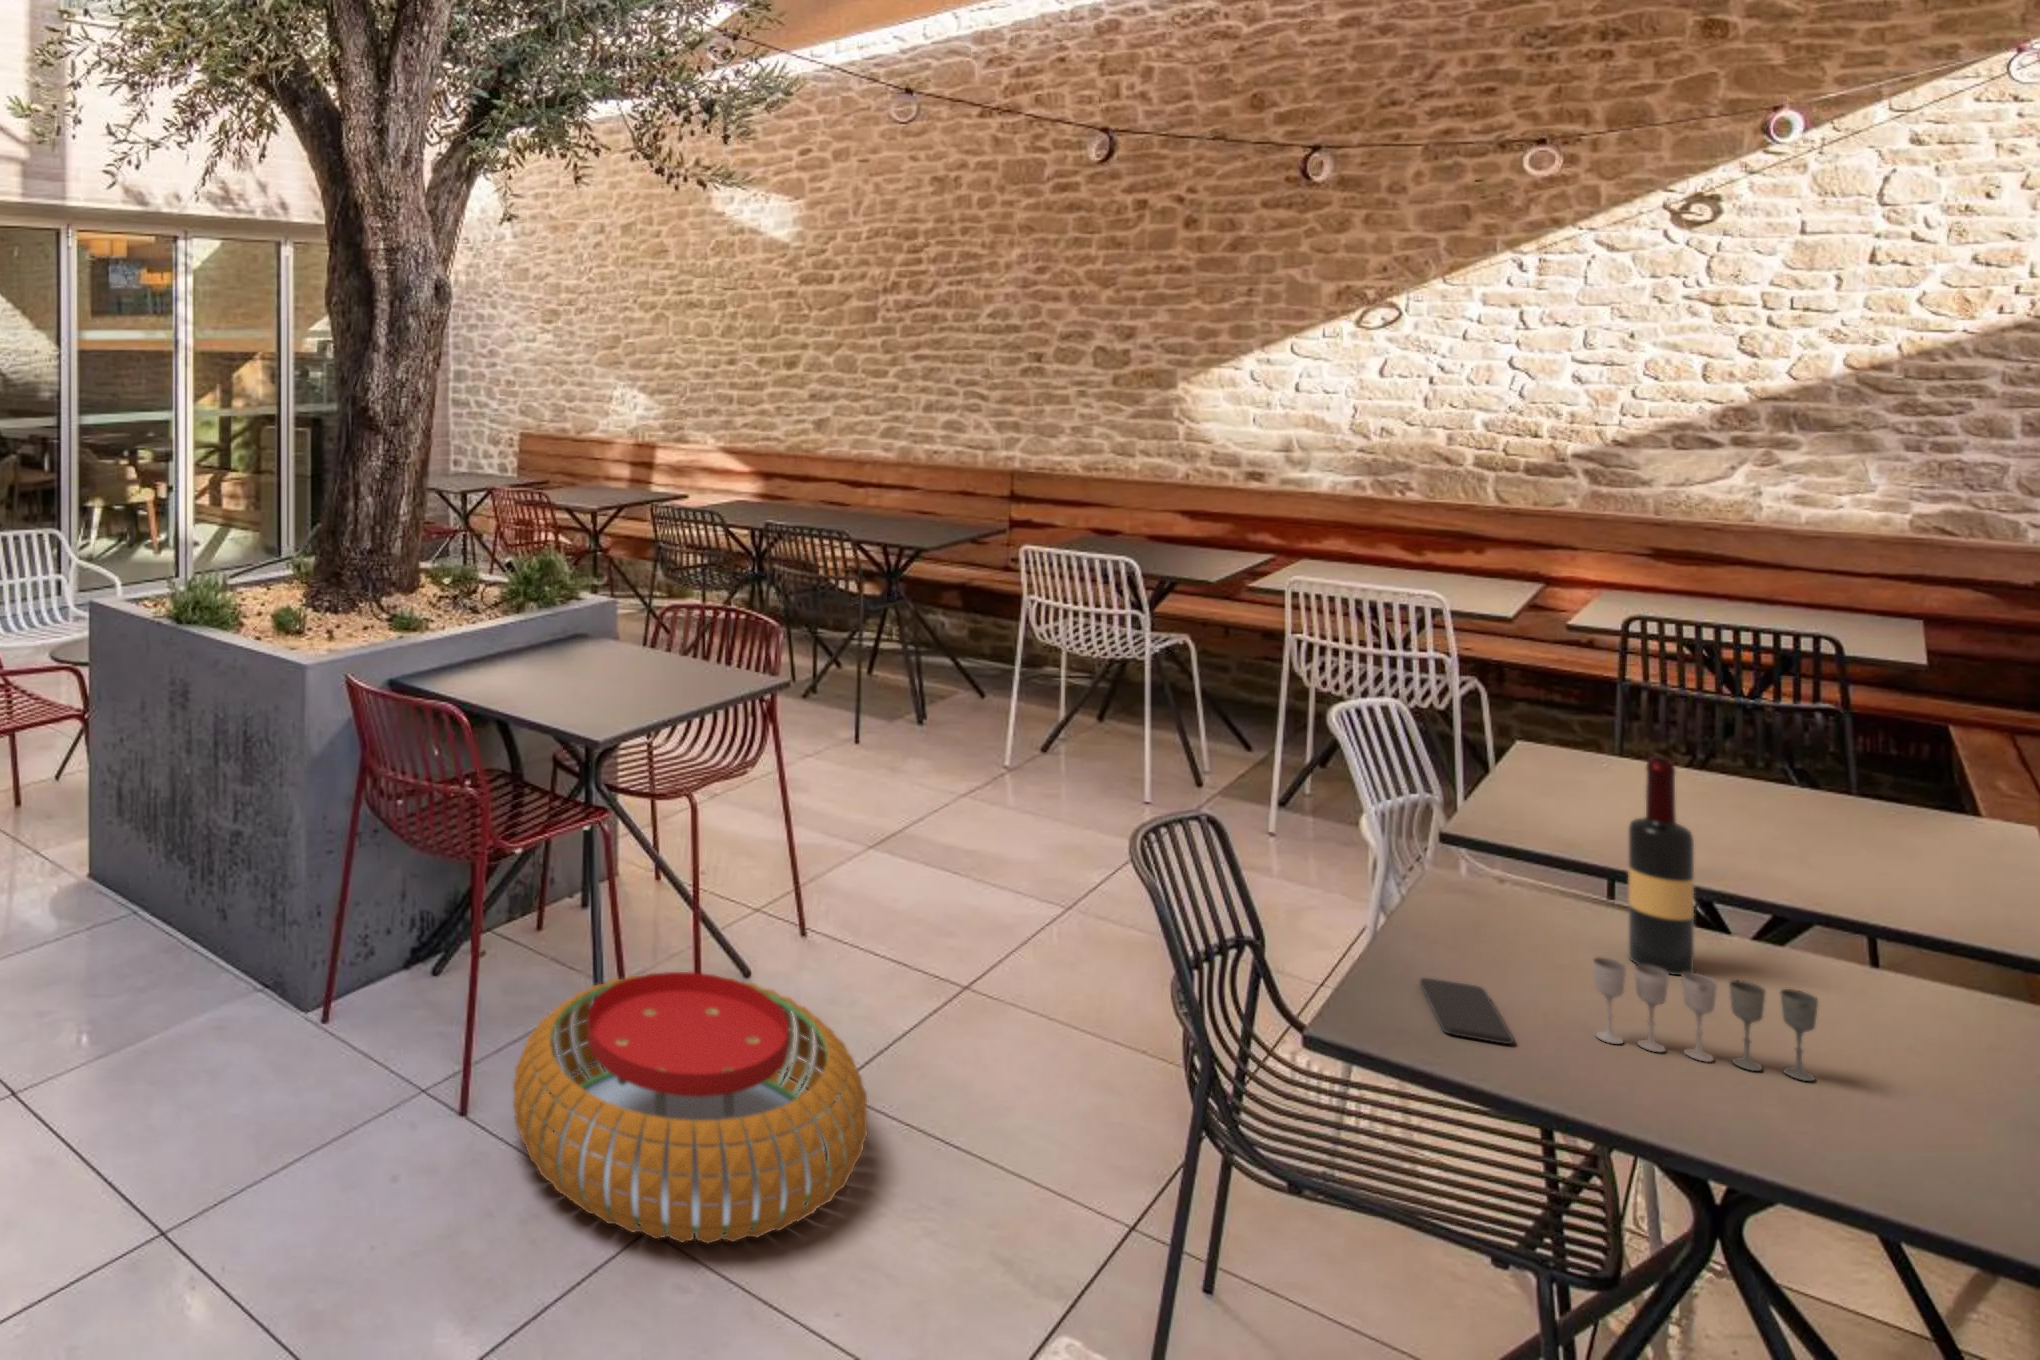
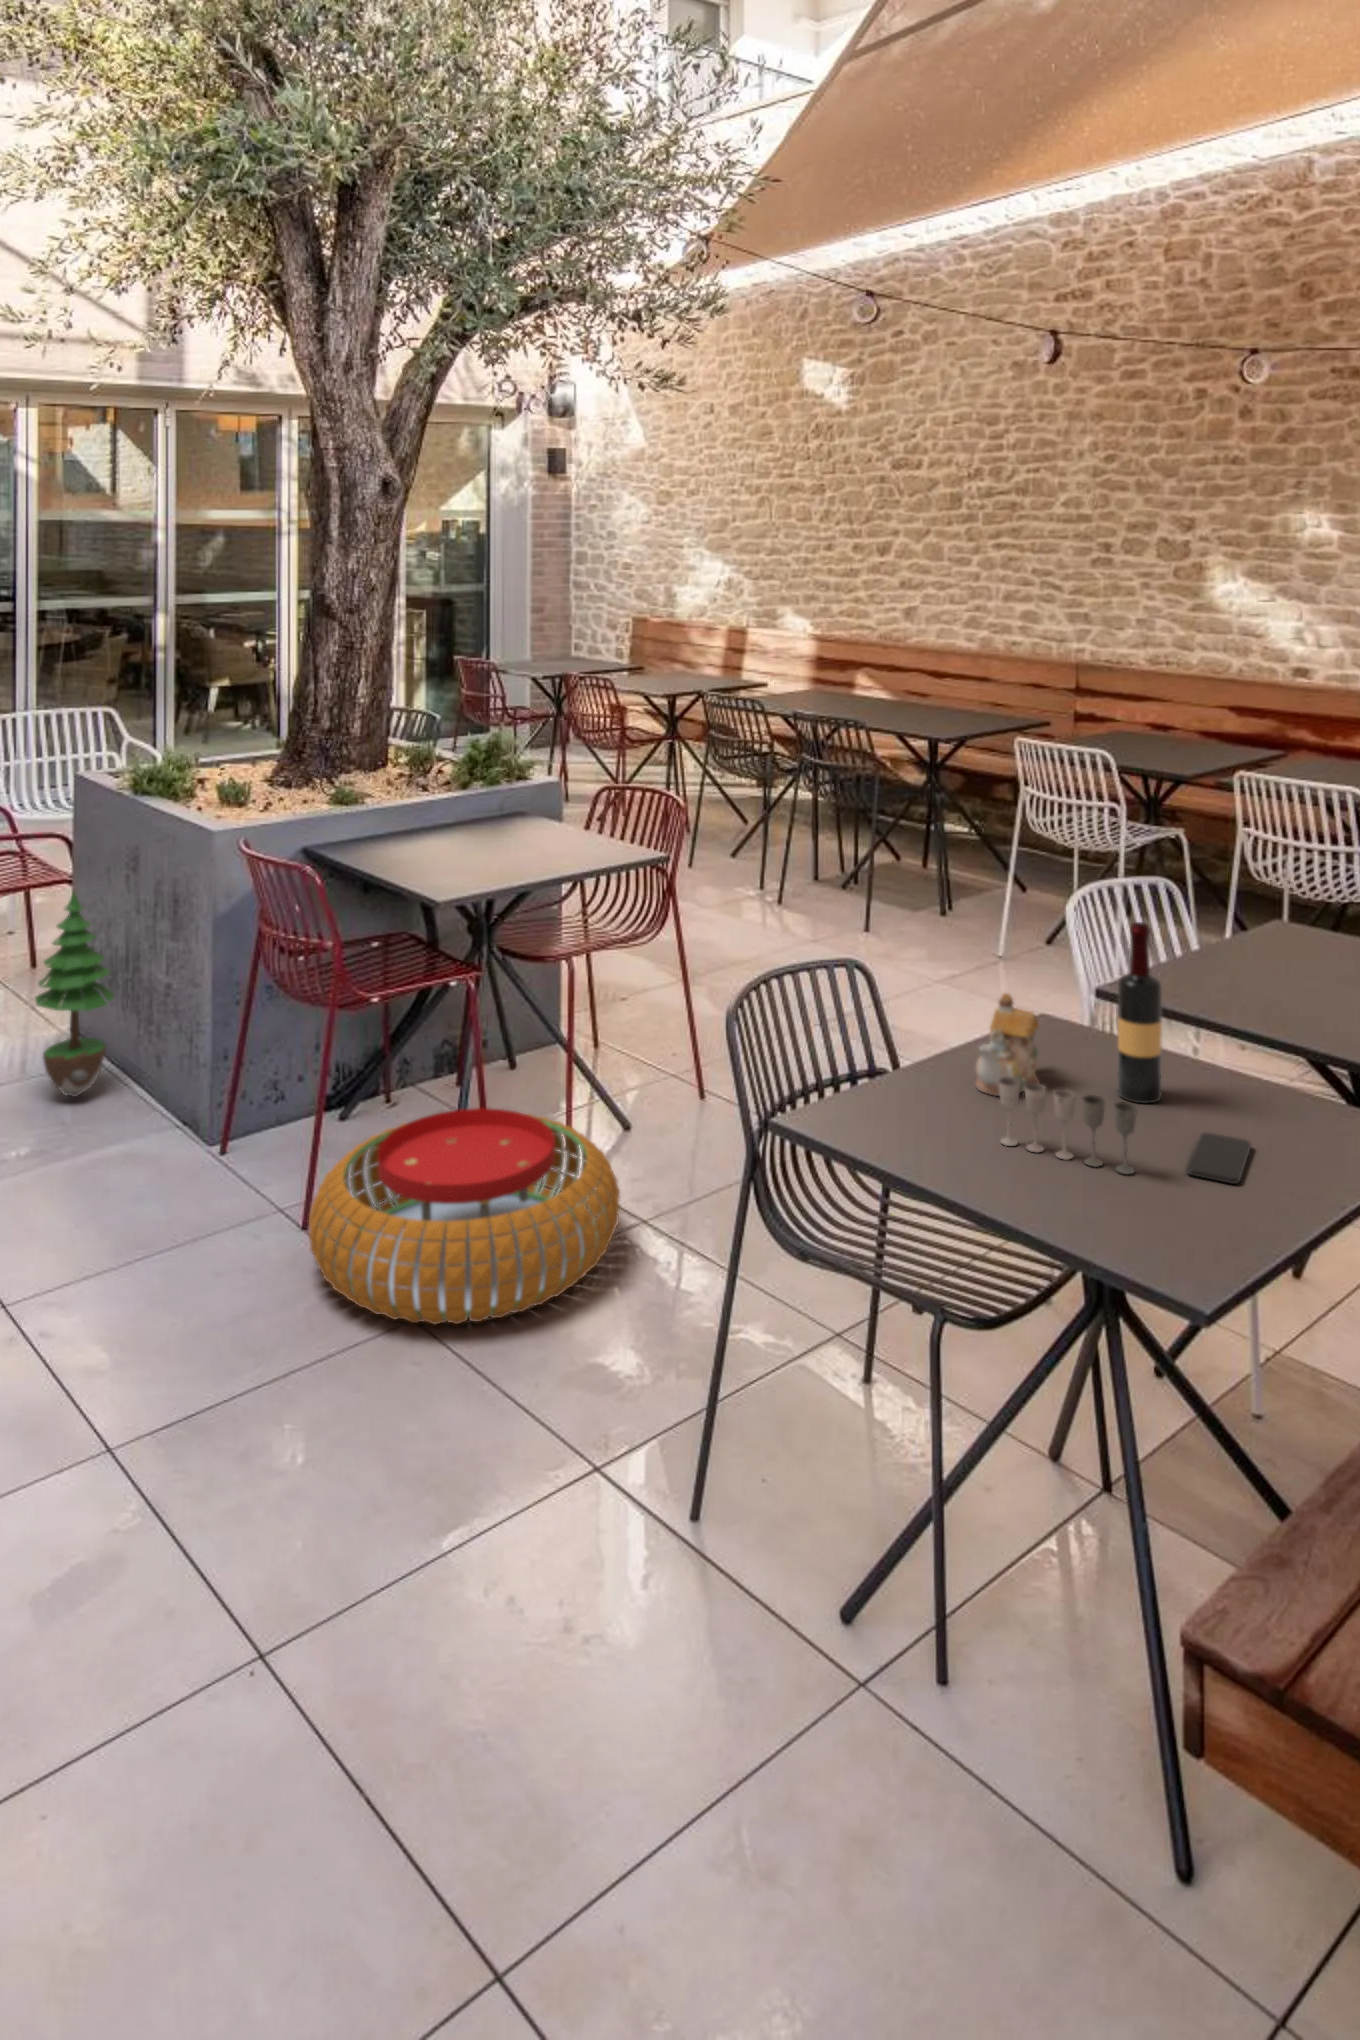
potted tree: none [93,731,179,962] -> present [35,894,114,1097]
teapot: none [1458,845,1535,971] -> present [975,994,1040,1096]
smartphone: present [1420,978,1513,1044] -> present [1186,1132,1251,1184]

